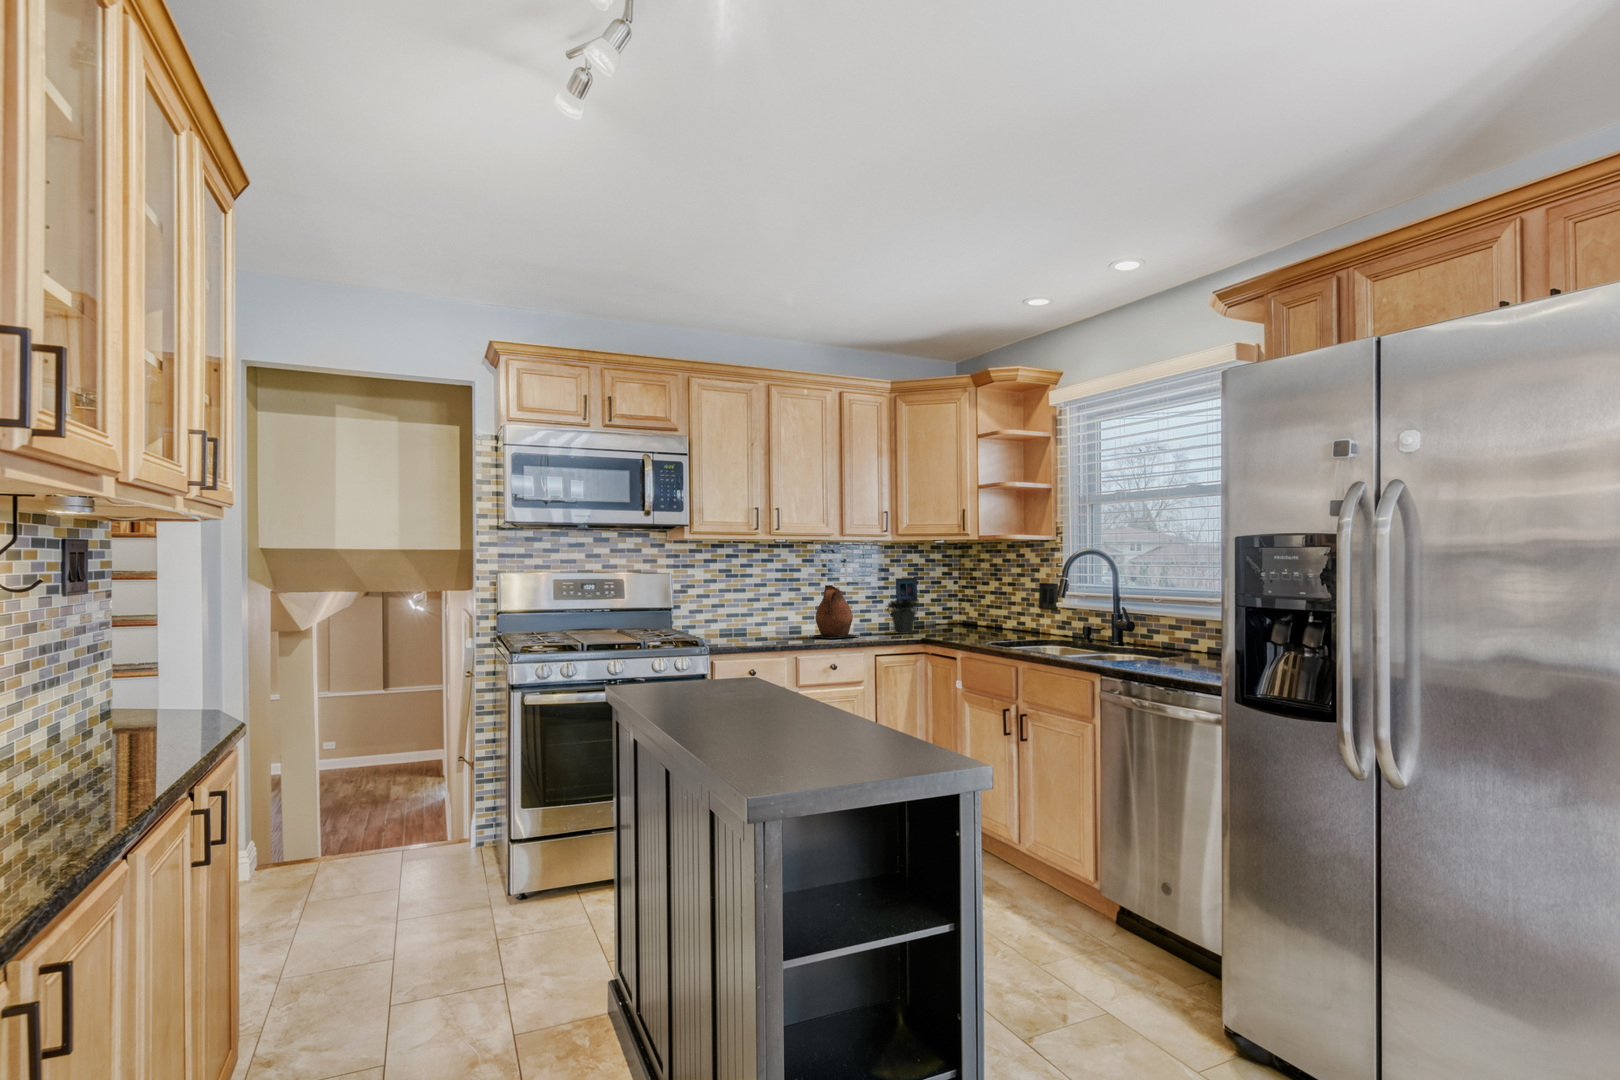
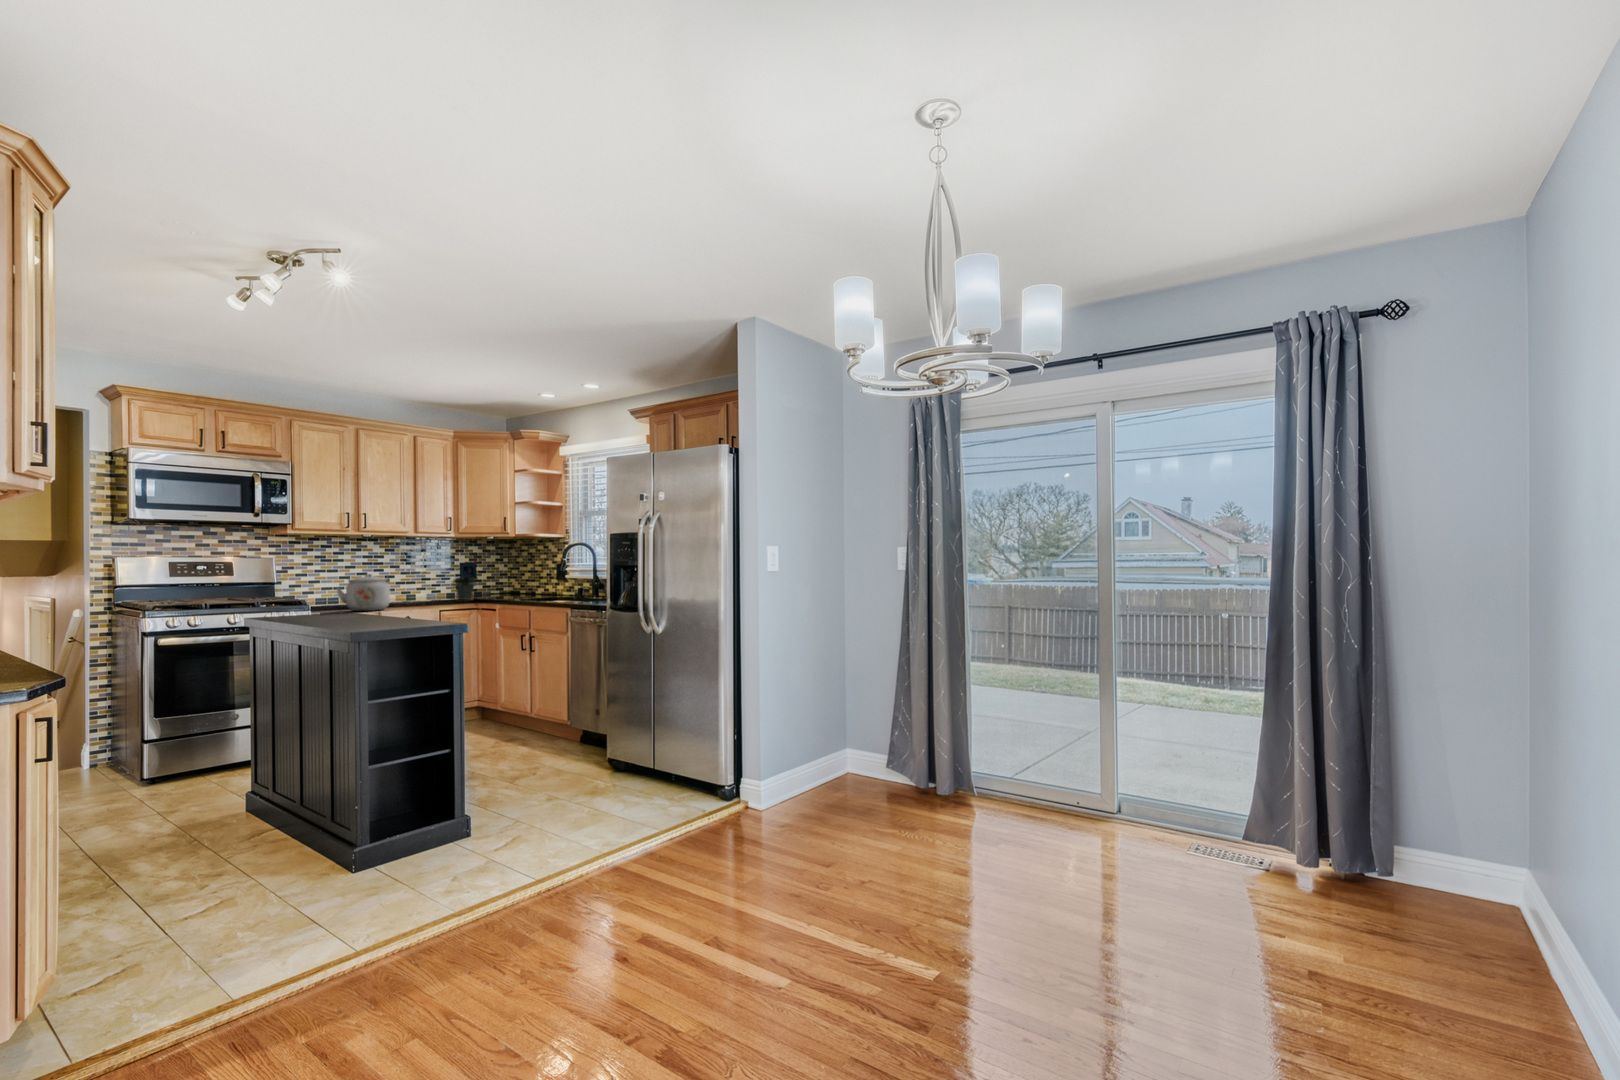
ceramic pitcher: present [814,585,859,638] -> none [392,567,431,603]
kettle: none [744,597,811,652] -> present [337,574,390,611]

